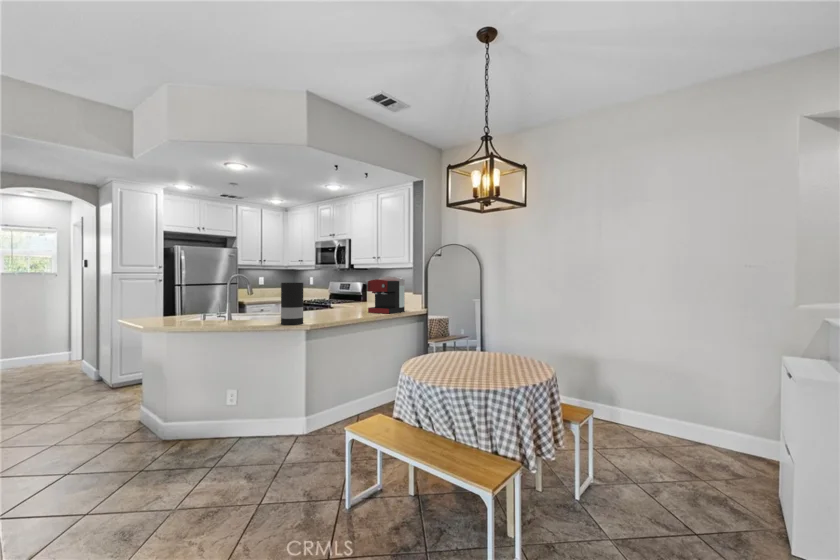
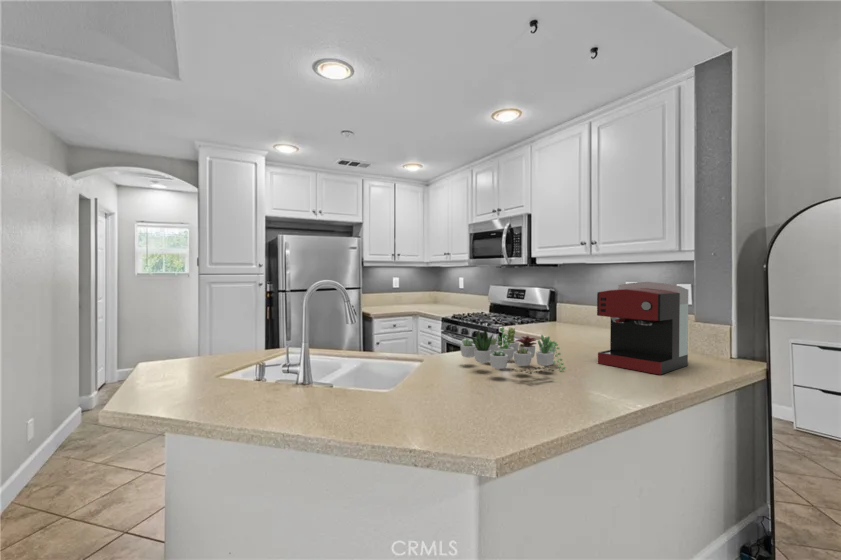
vase: present [281,283,303,325] -> none [406,303,466,432]
succulent plant: none [305,295,351,314] -> present [461,327,566,374]

